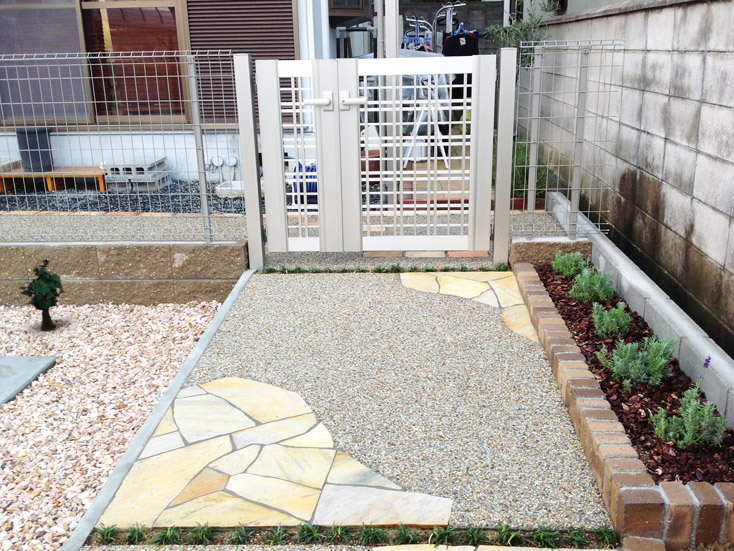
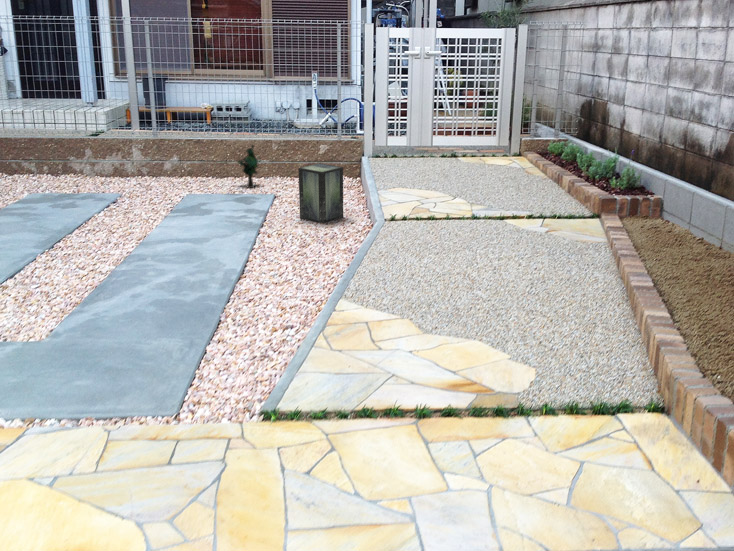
storage box: none [19,324,122,456] -> present [299,163,343,224]

